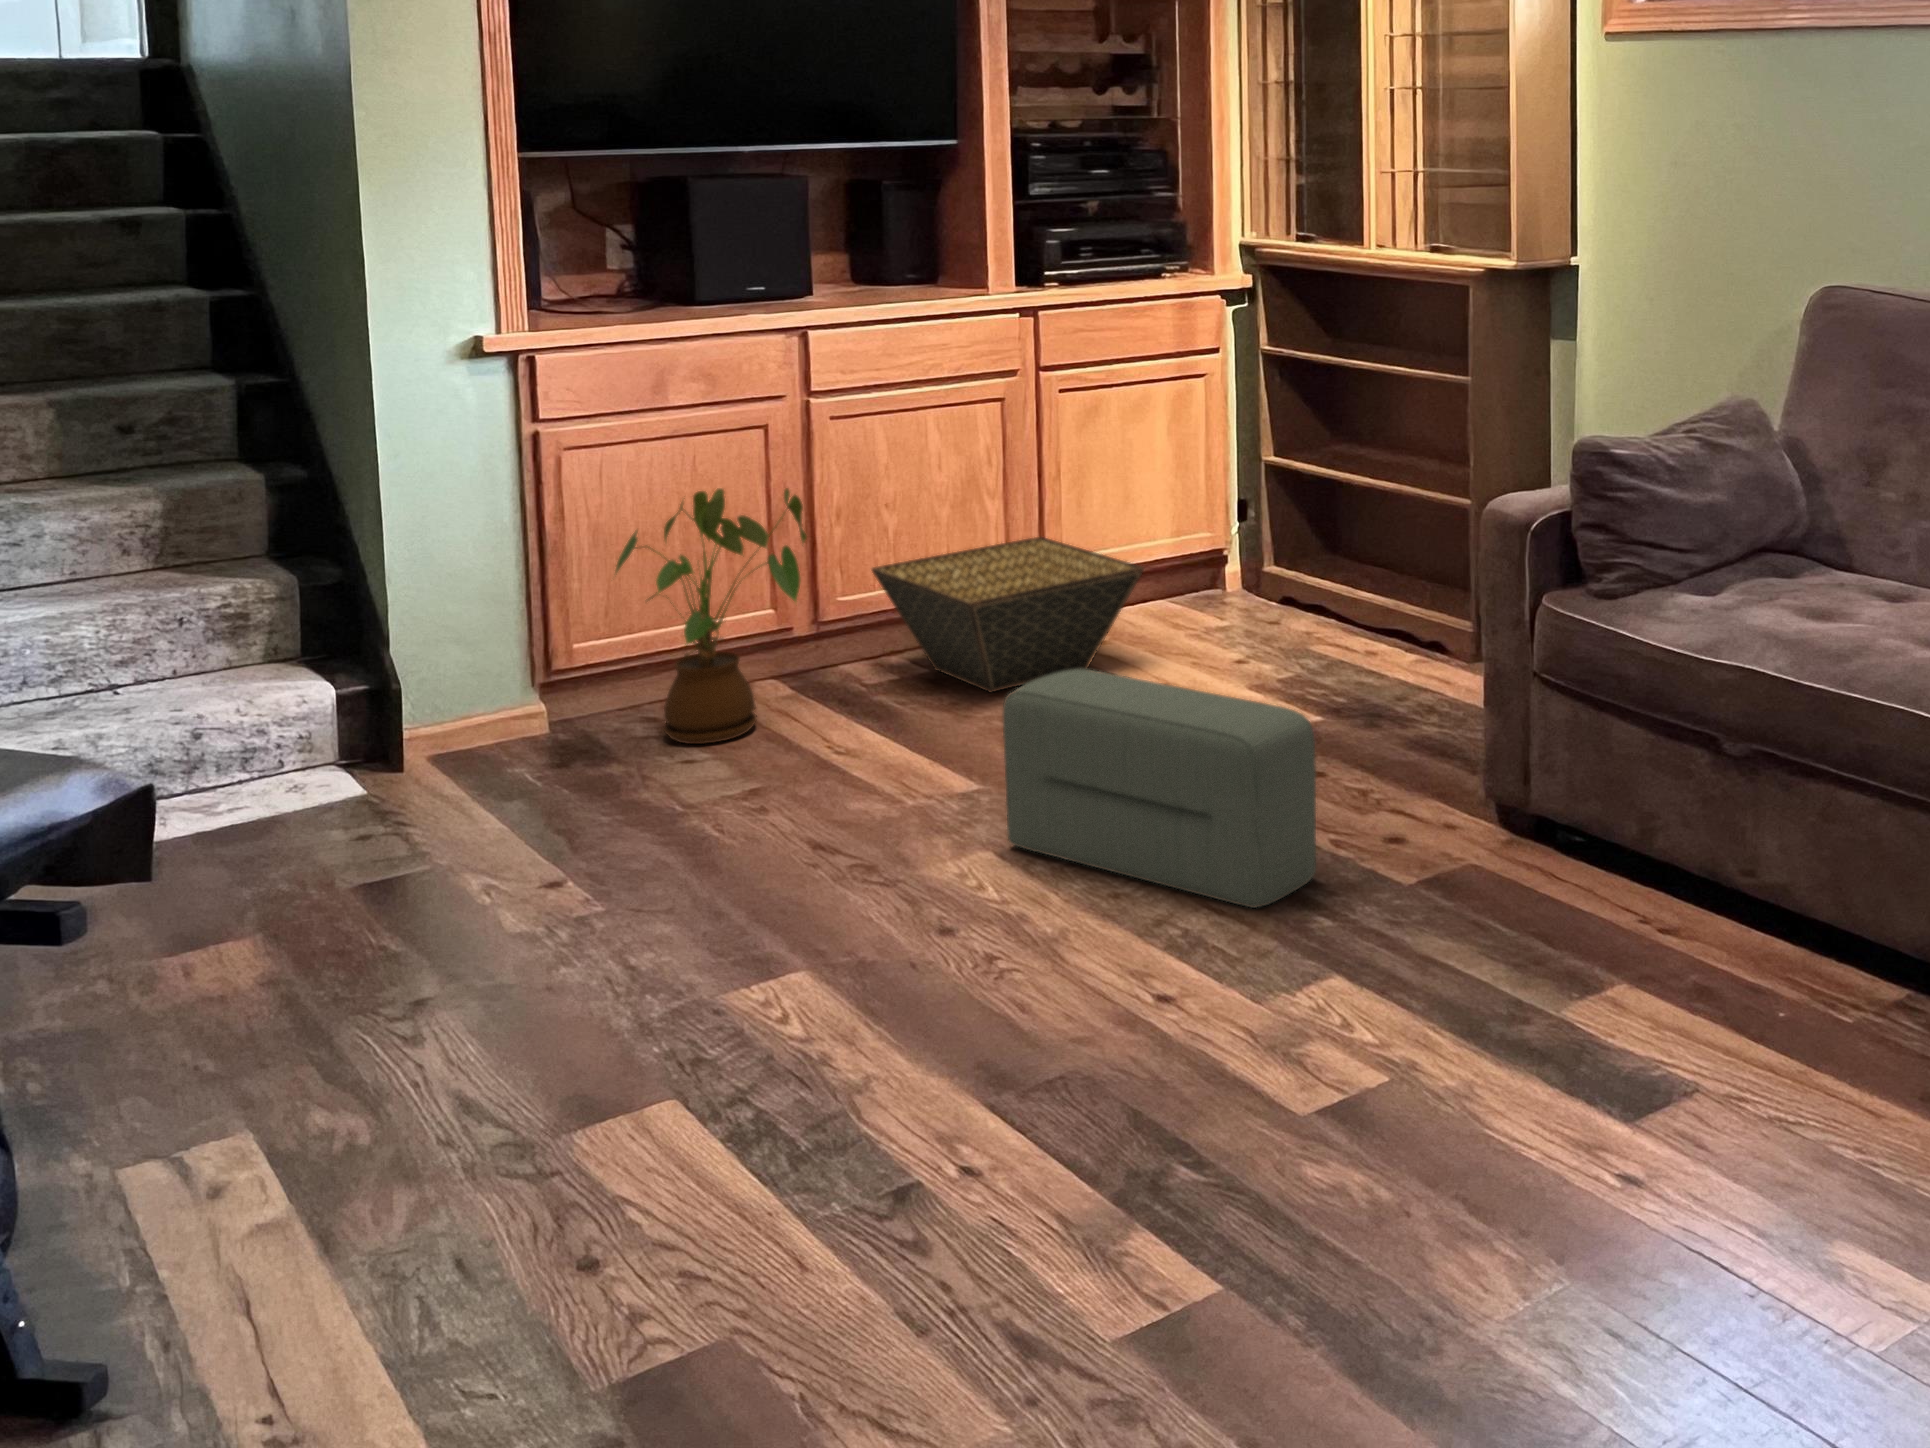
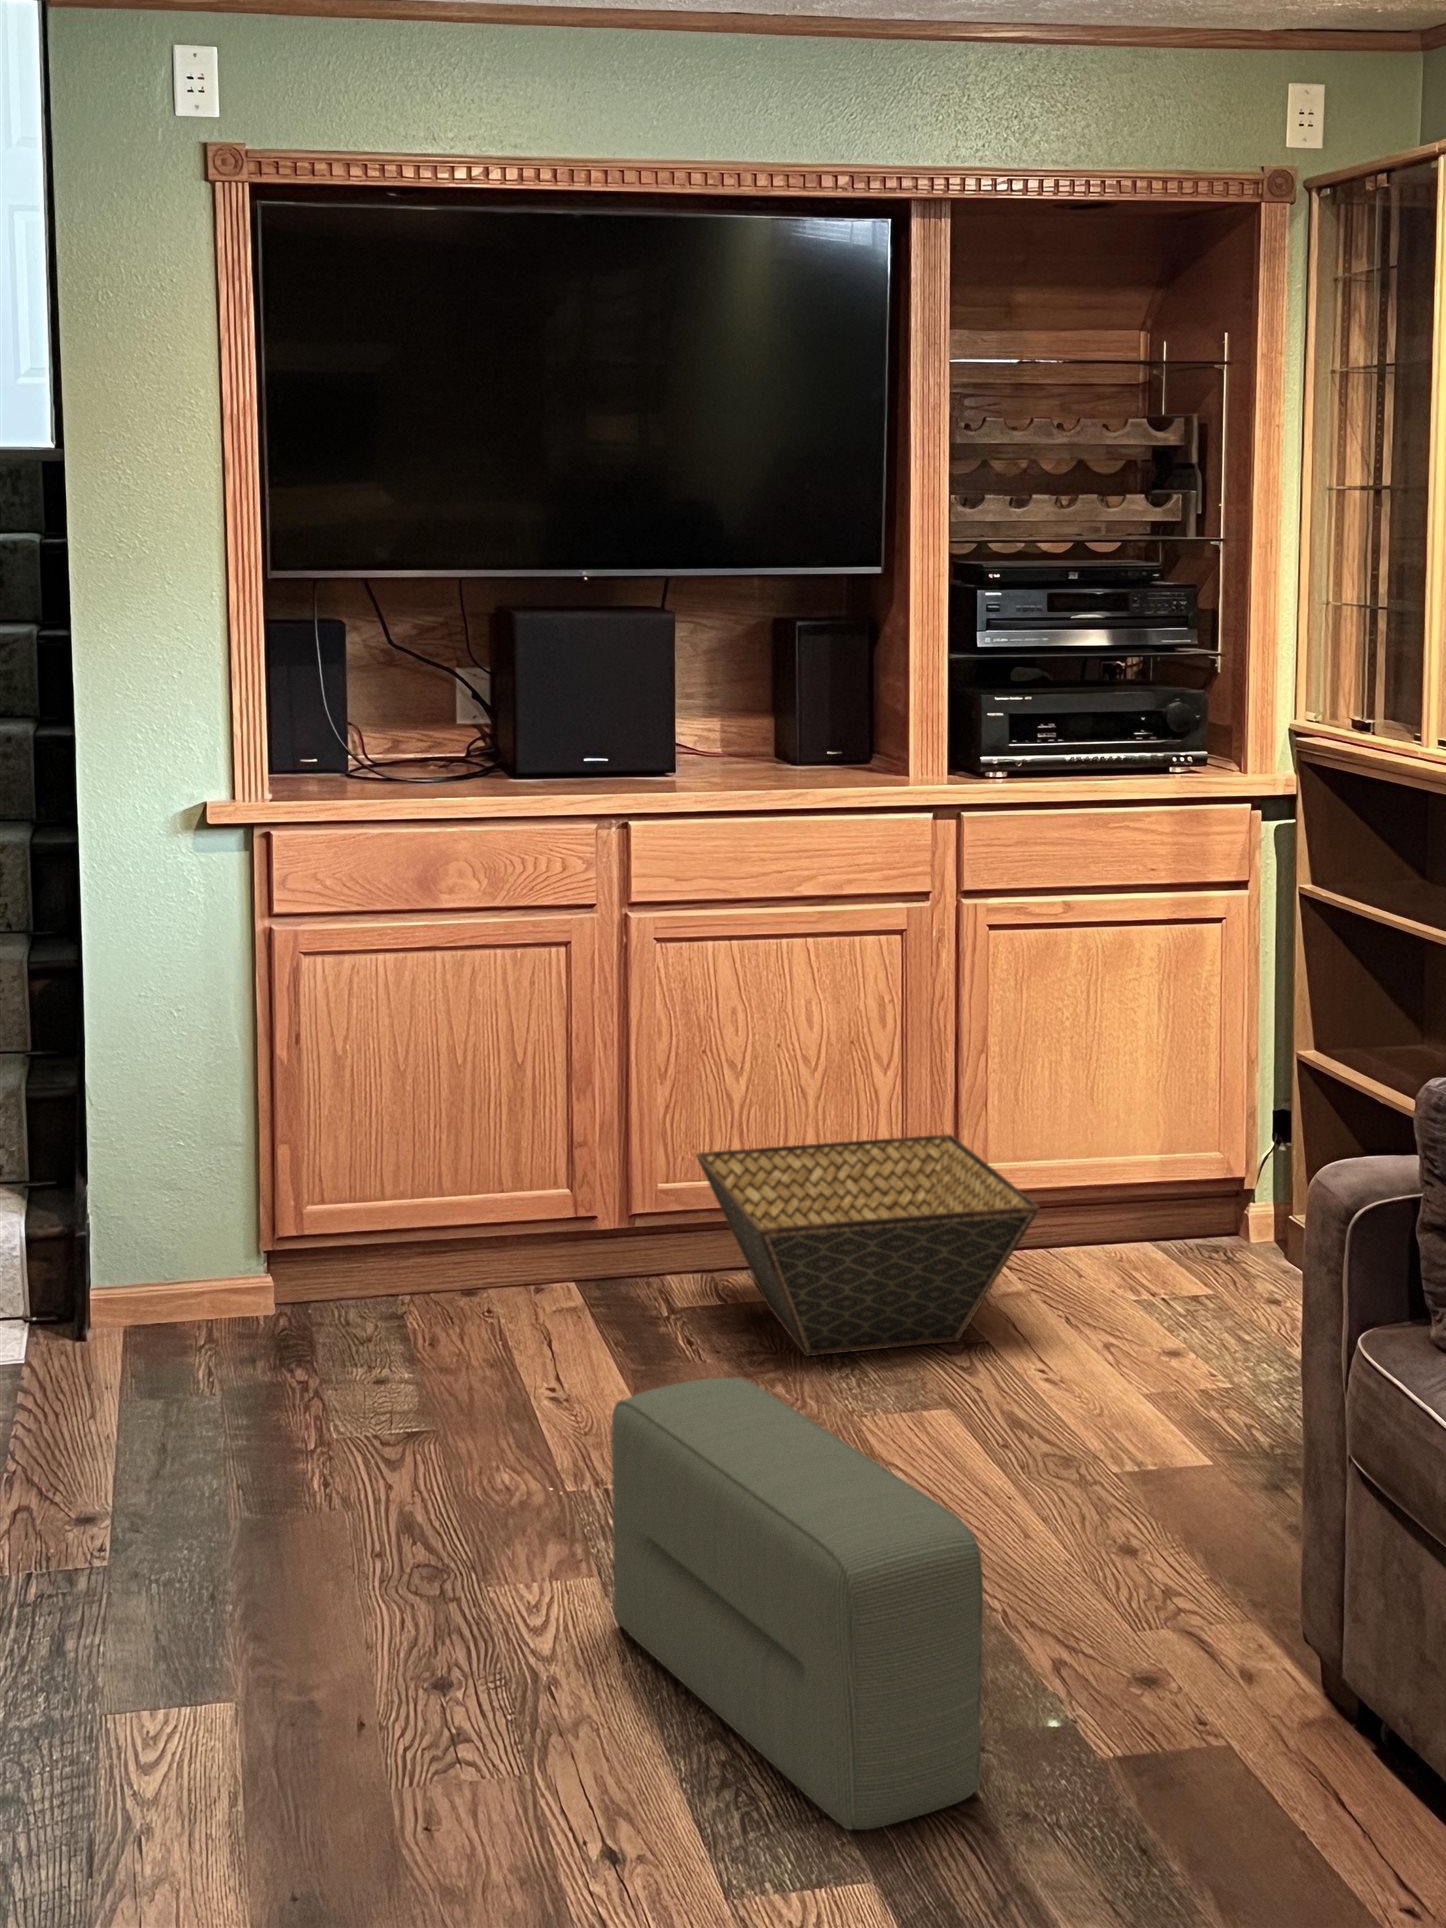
house plant: present [616,488,807,744] -> none [313,1026,580,1369]

